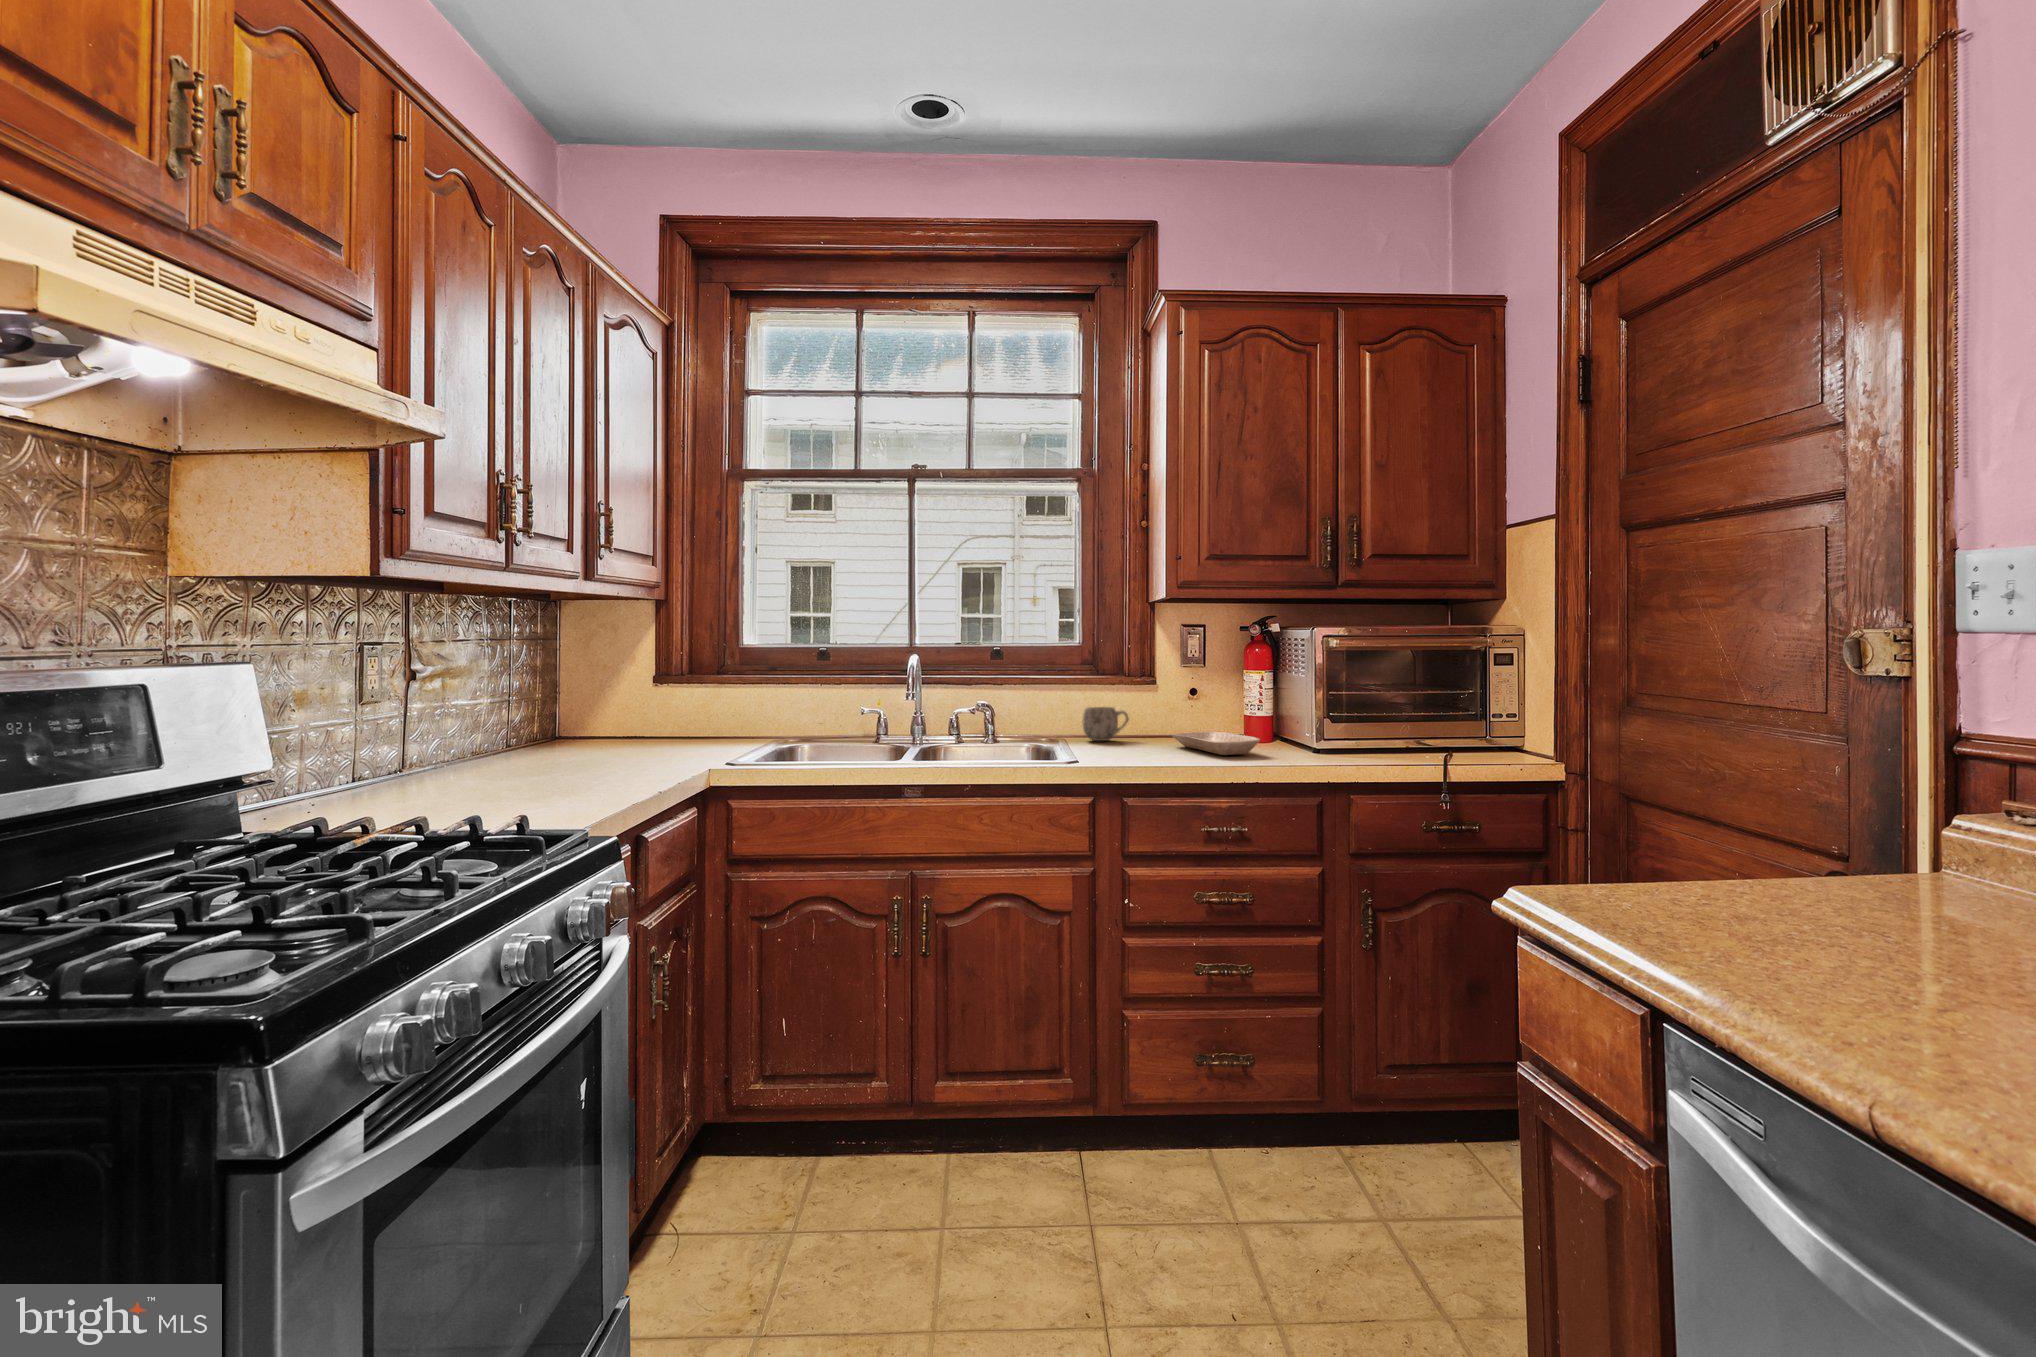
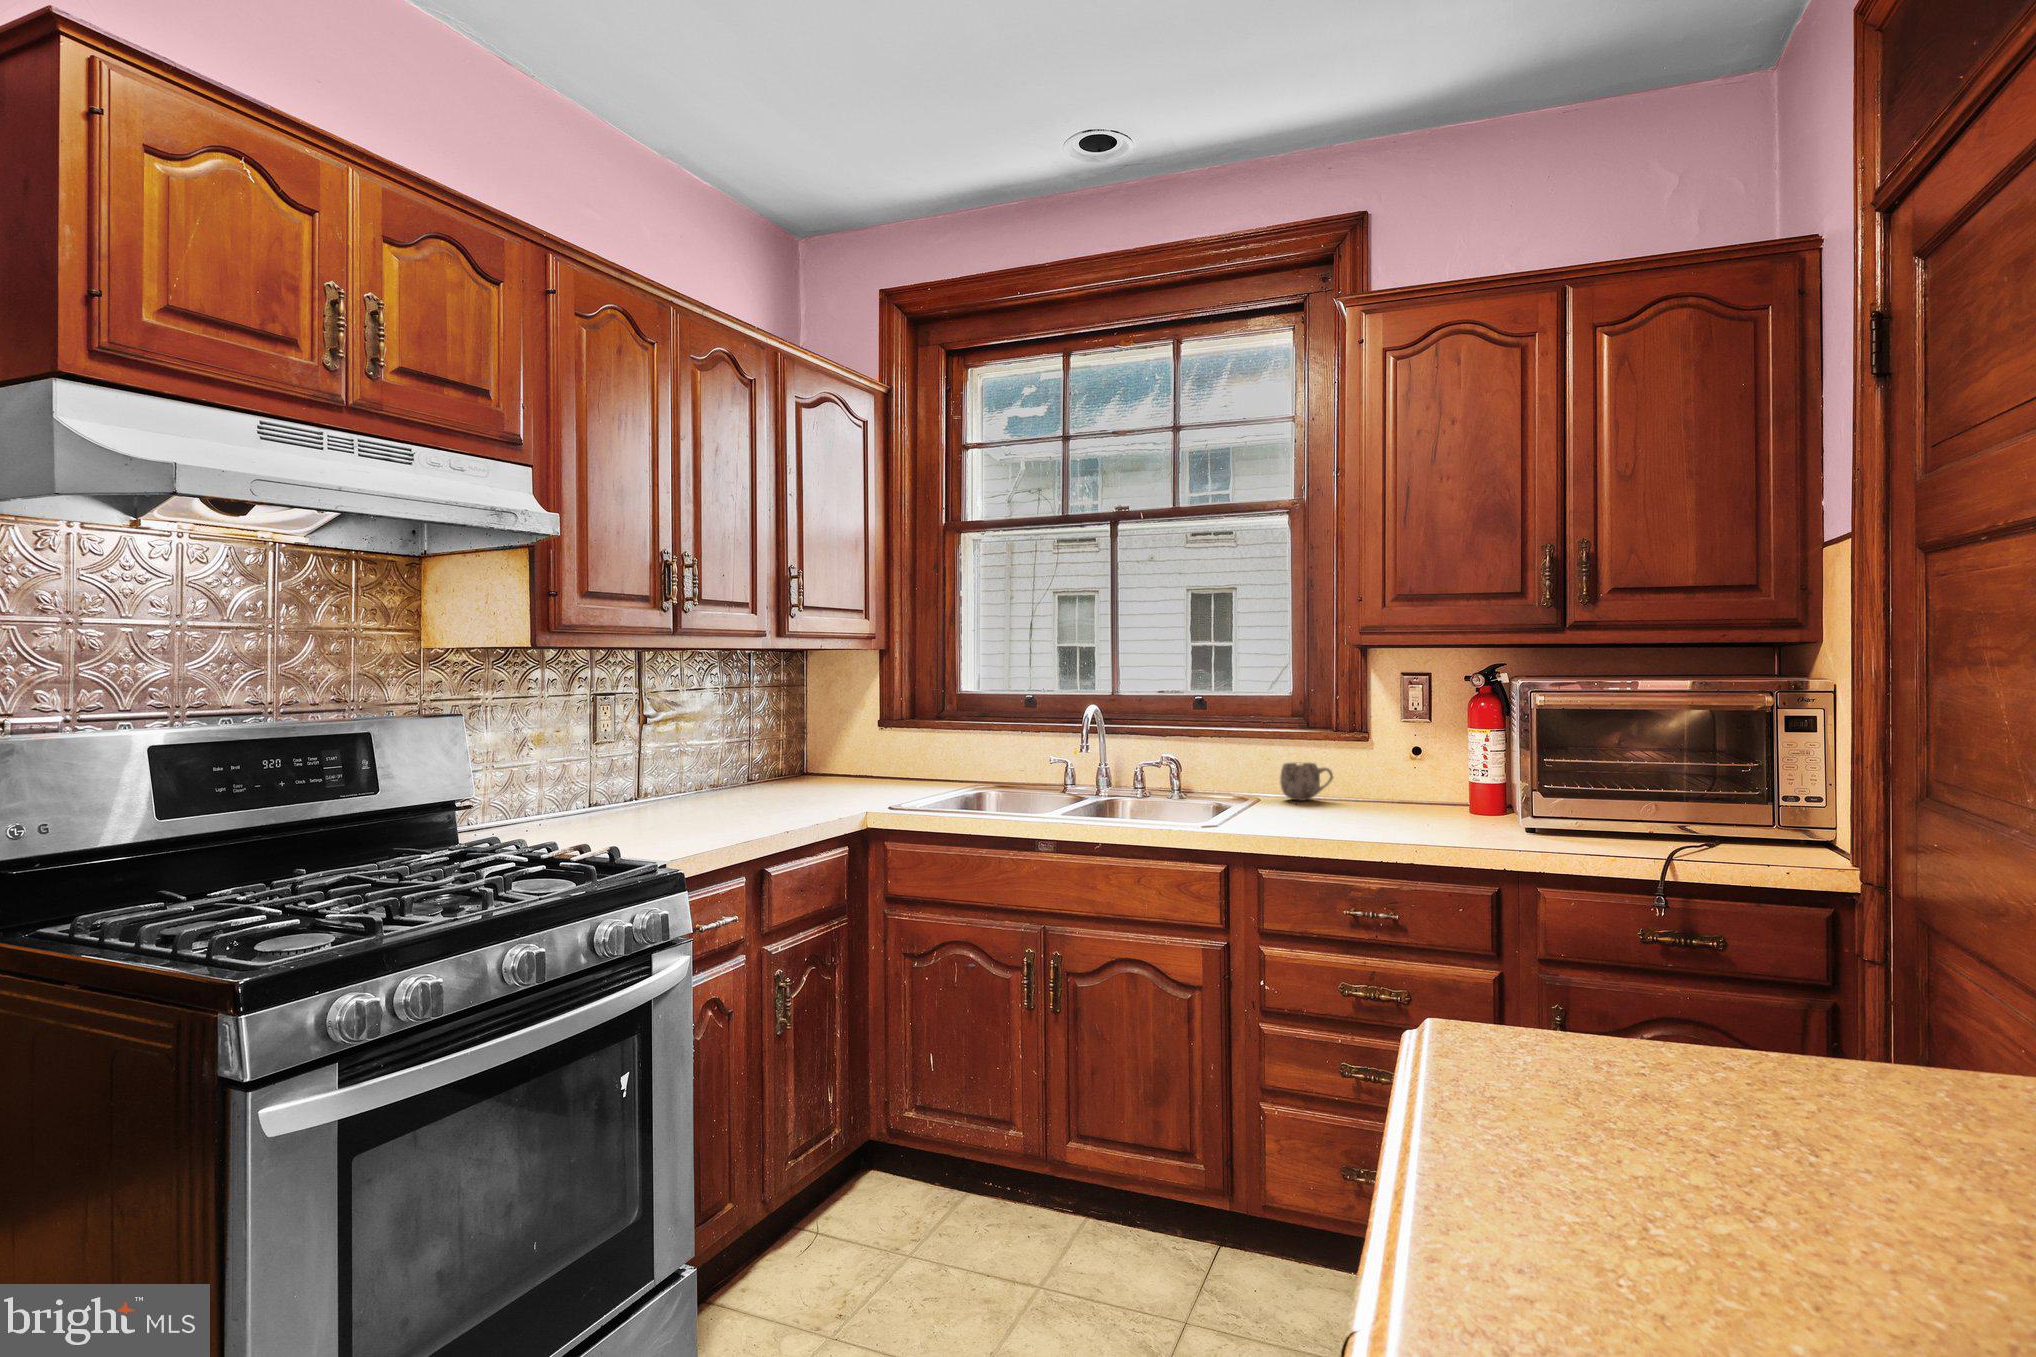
tray: present [1172,732,1260,755] -> none [1364,796,1445,825]

